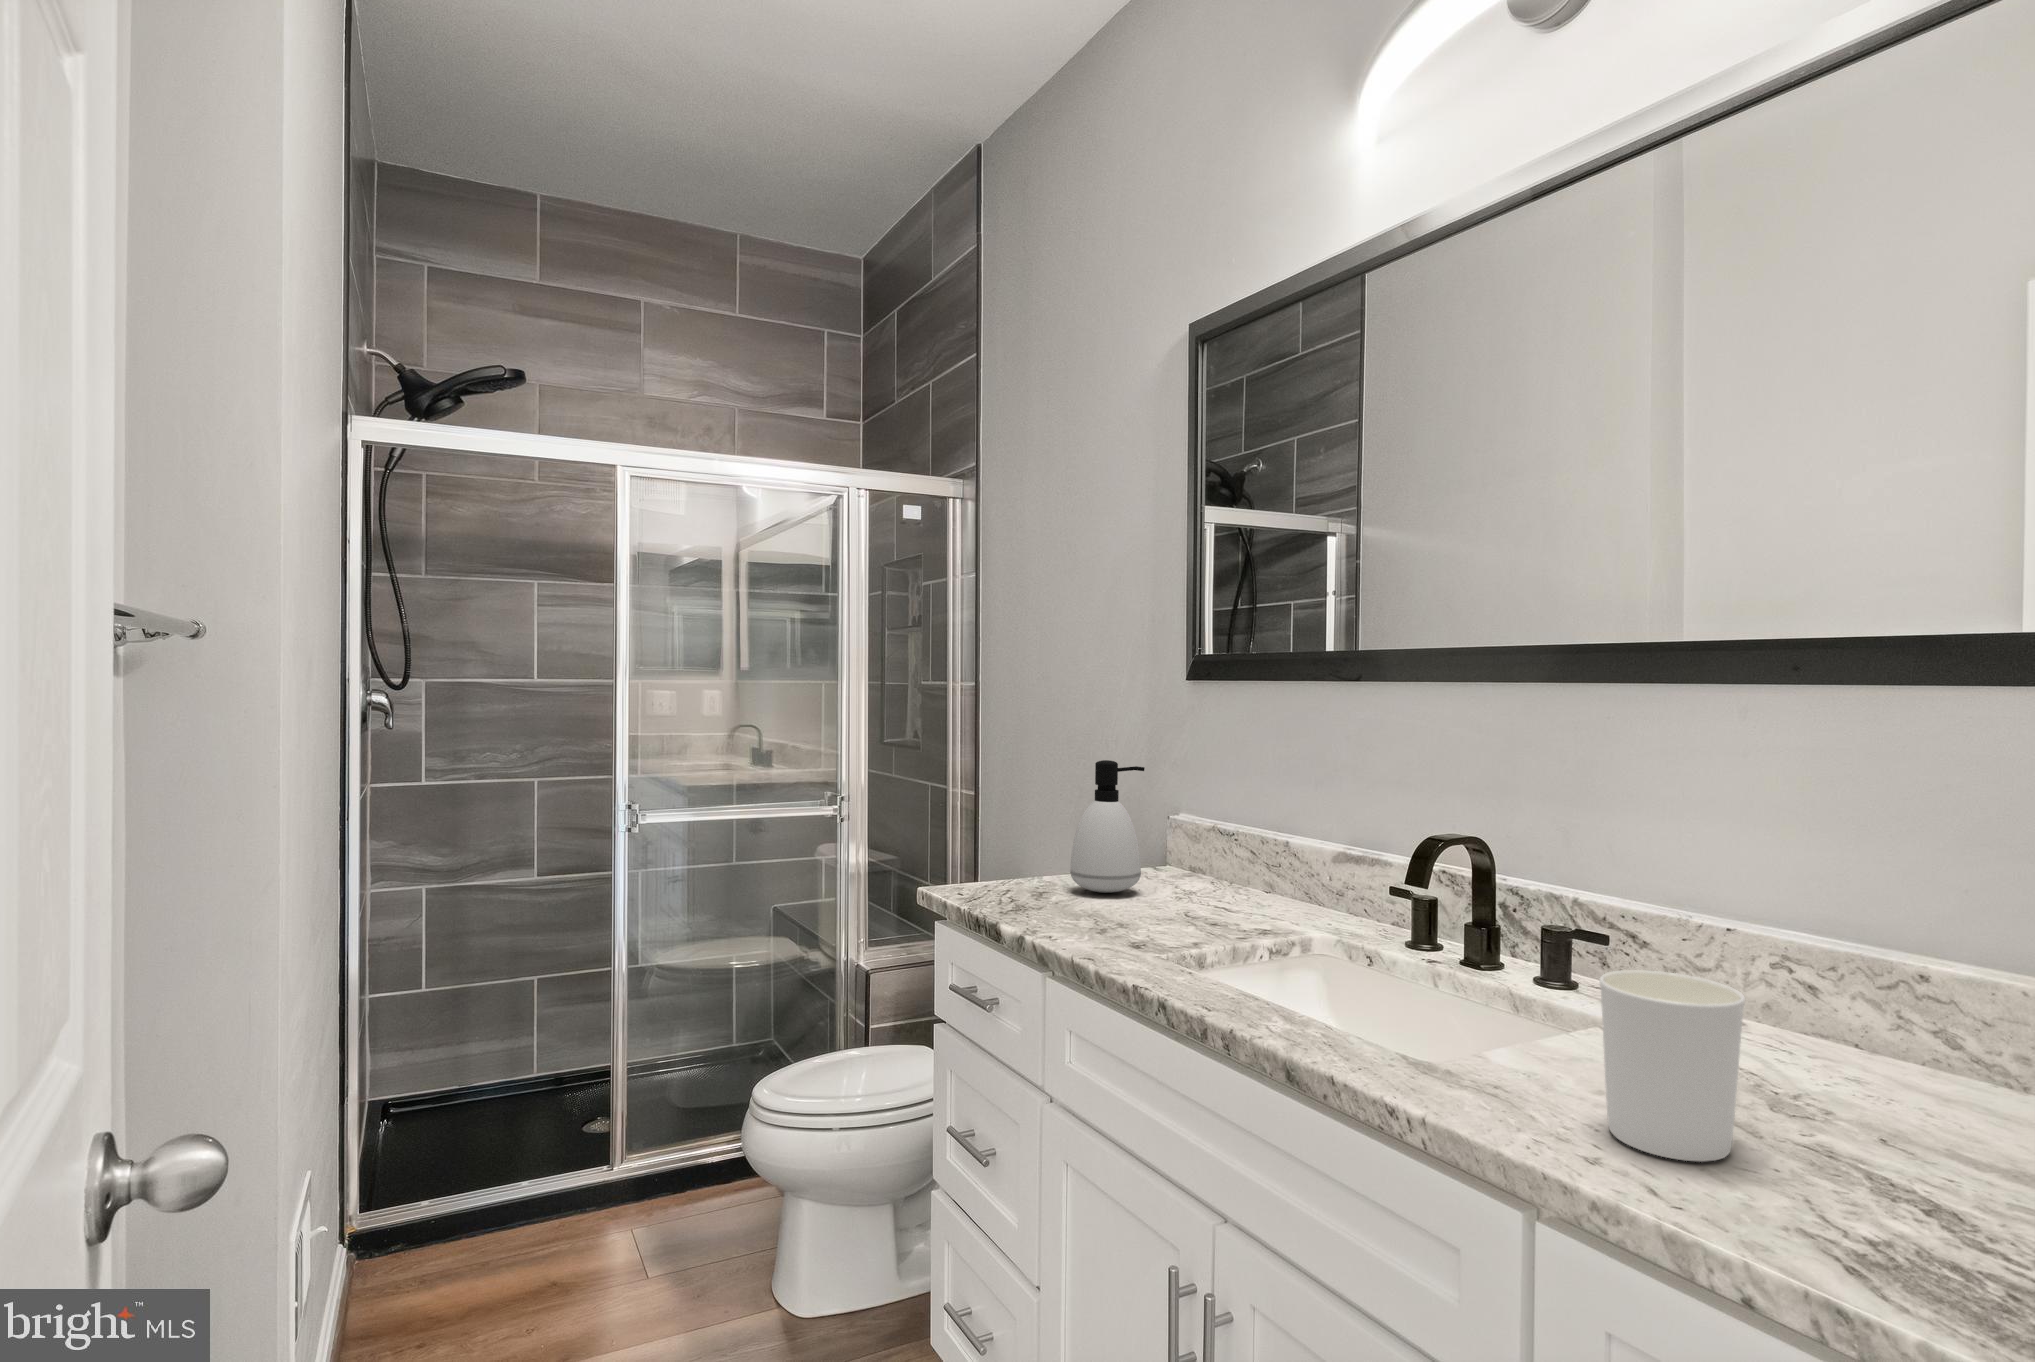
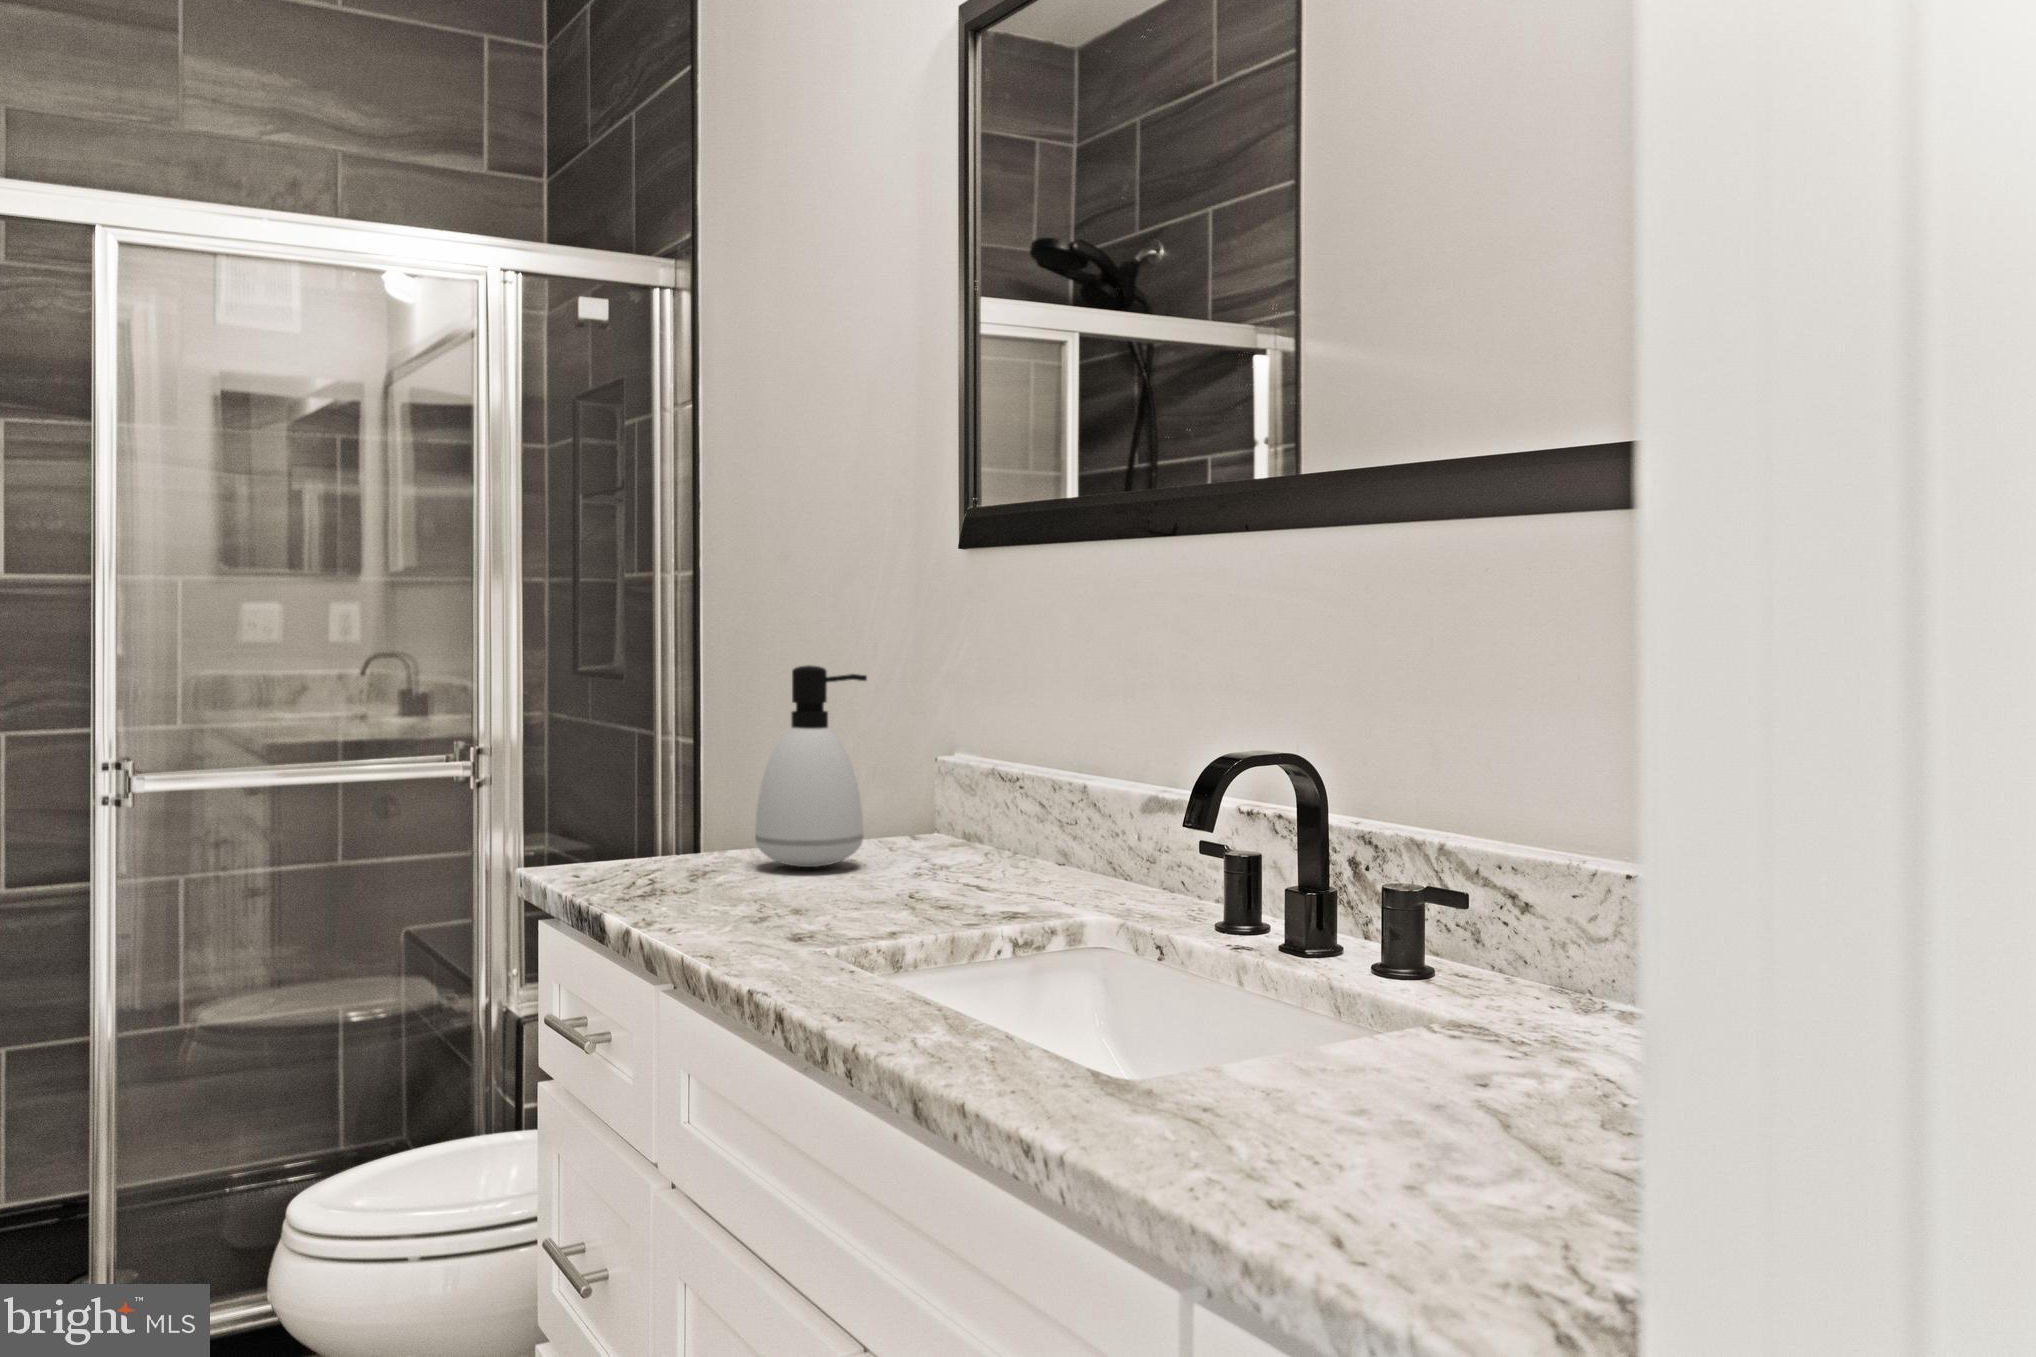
candle holder: present [1599,970,1745,1162] -> none [1326,918,1532,1206]

